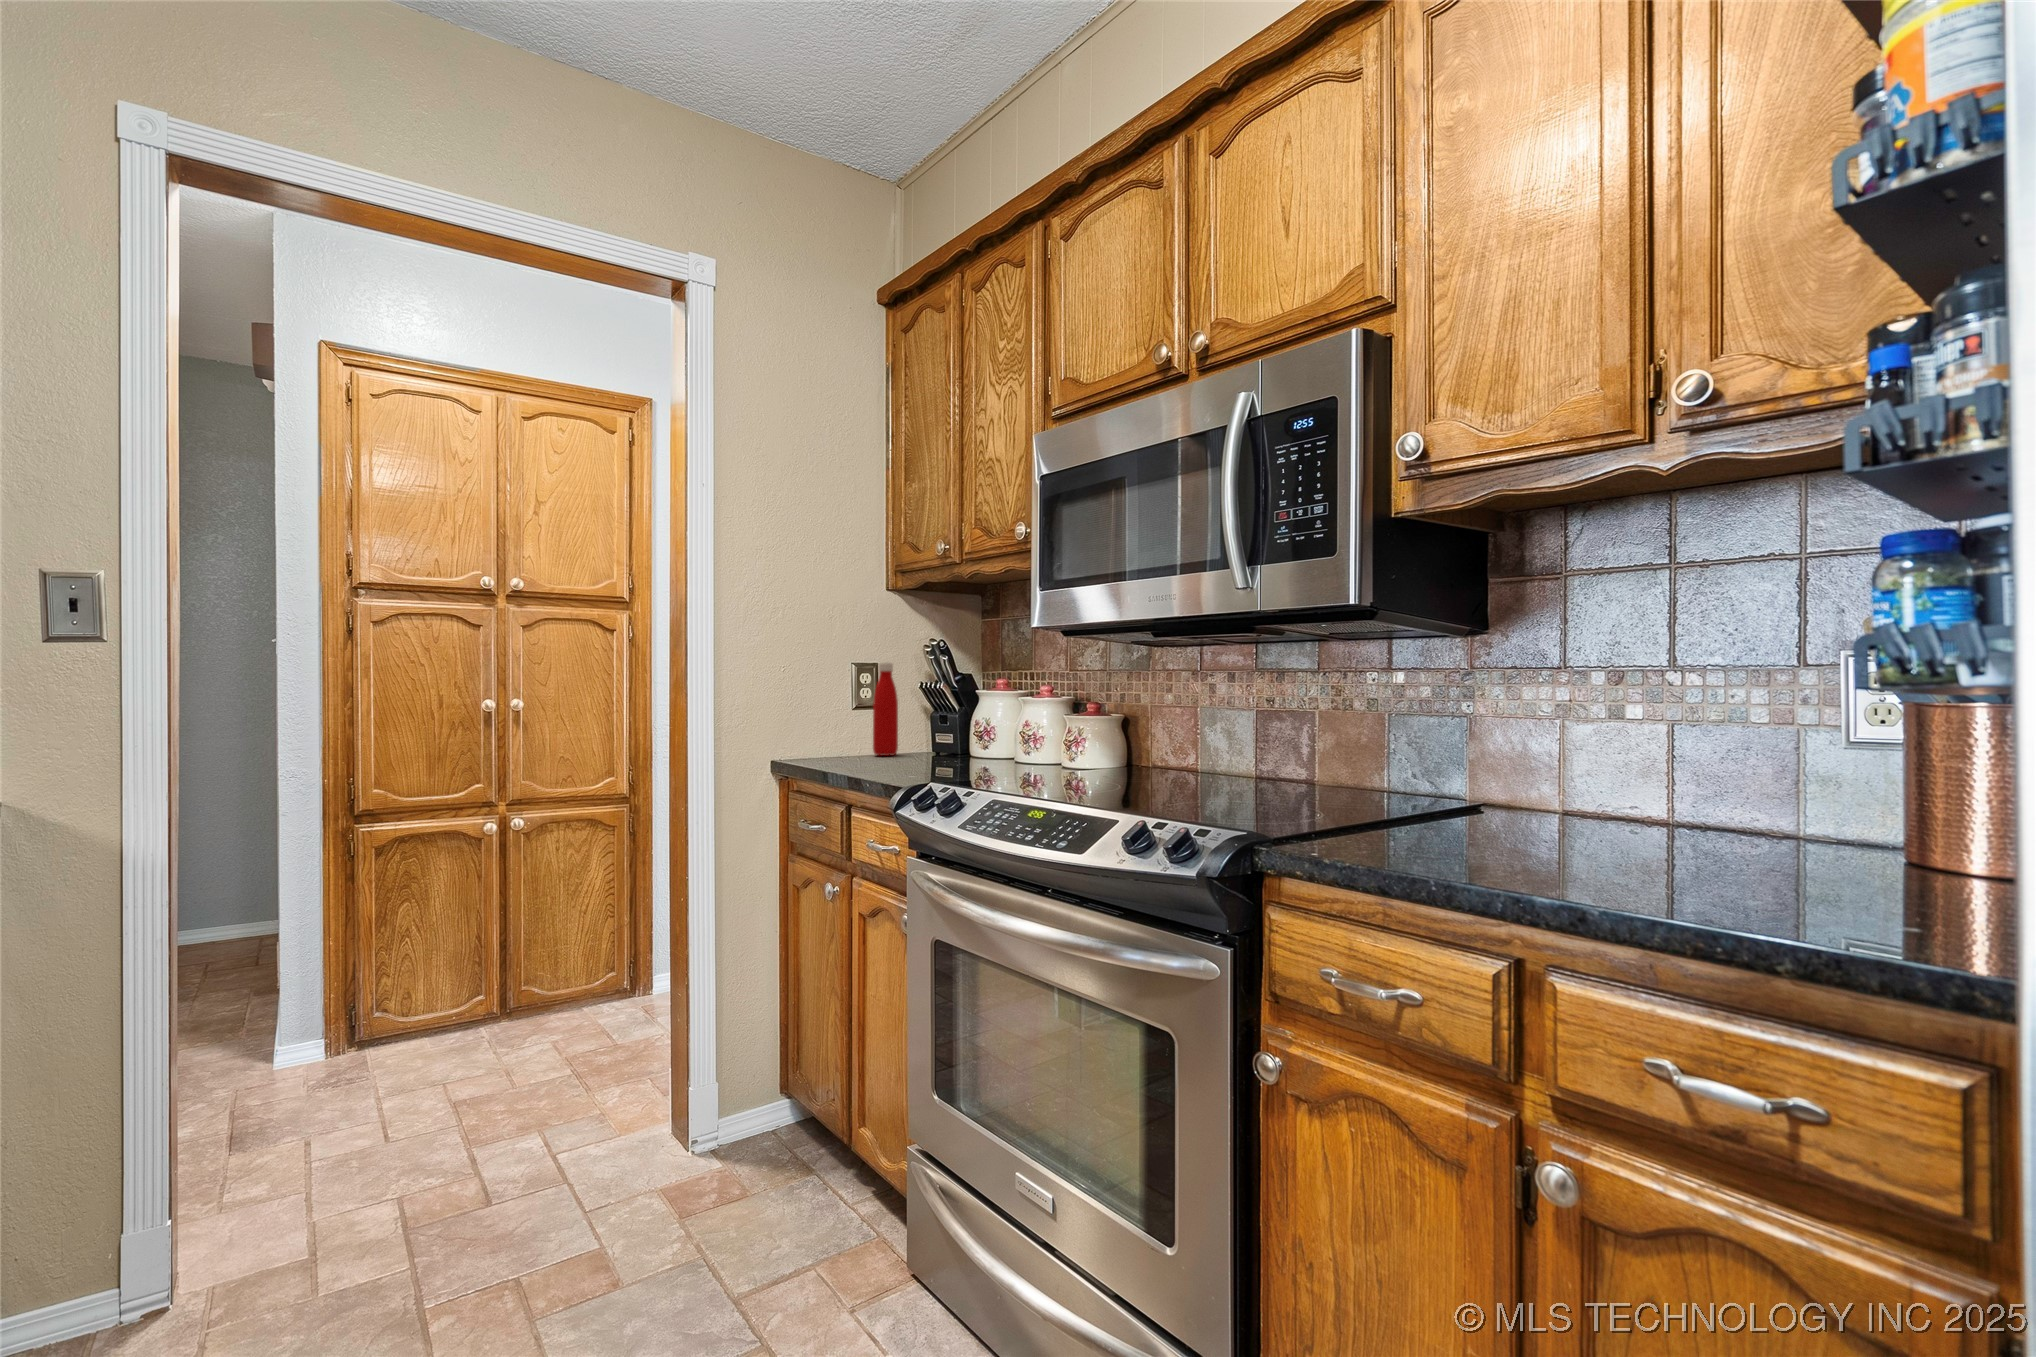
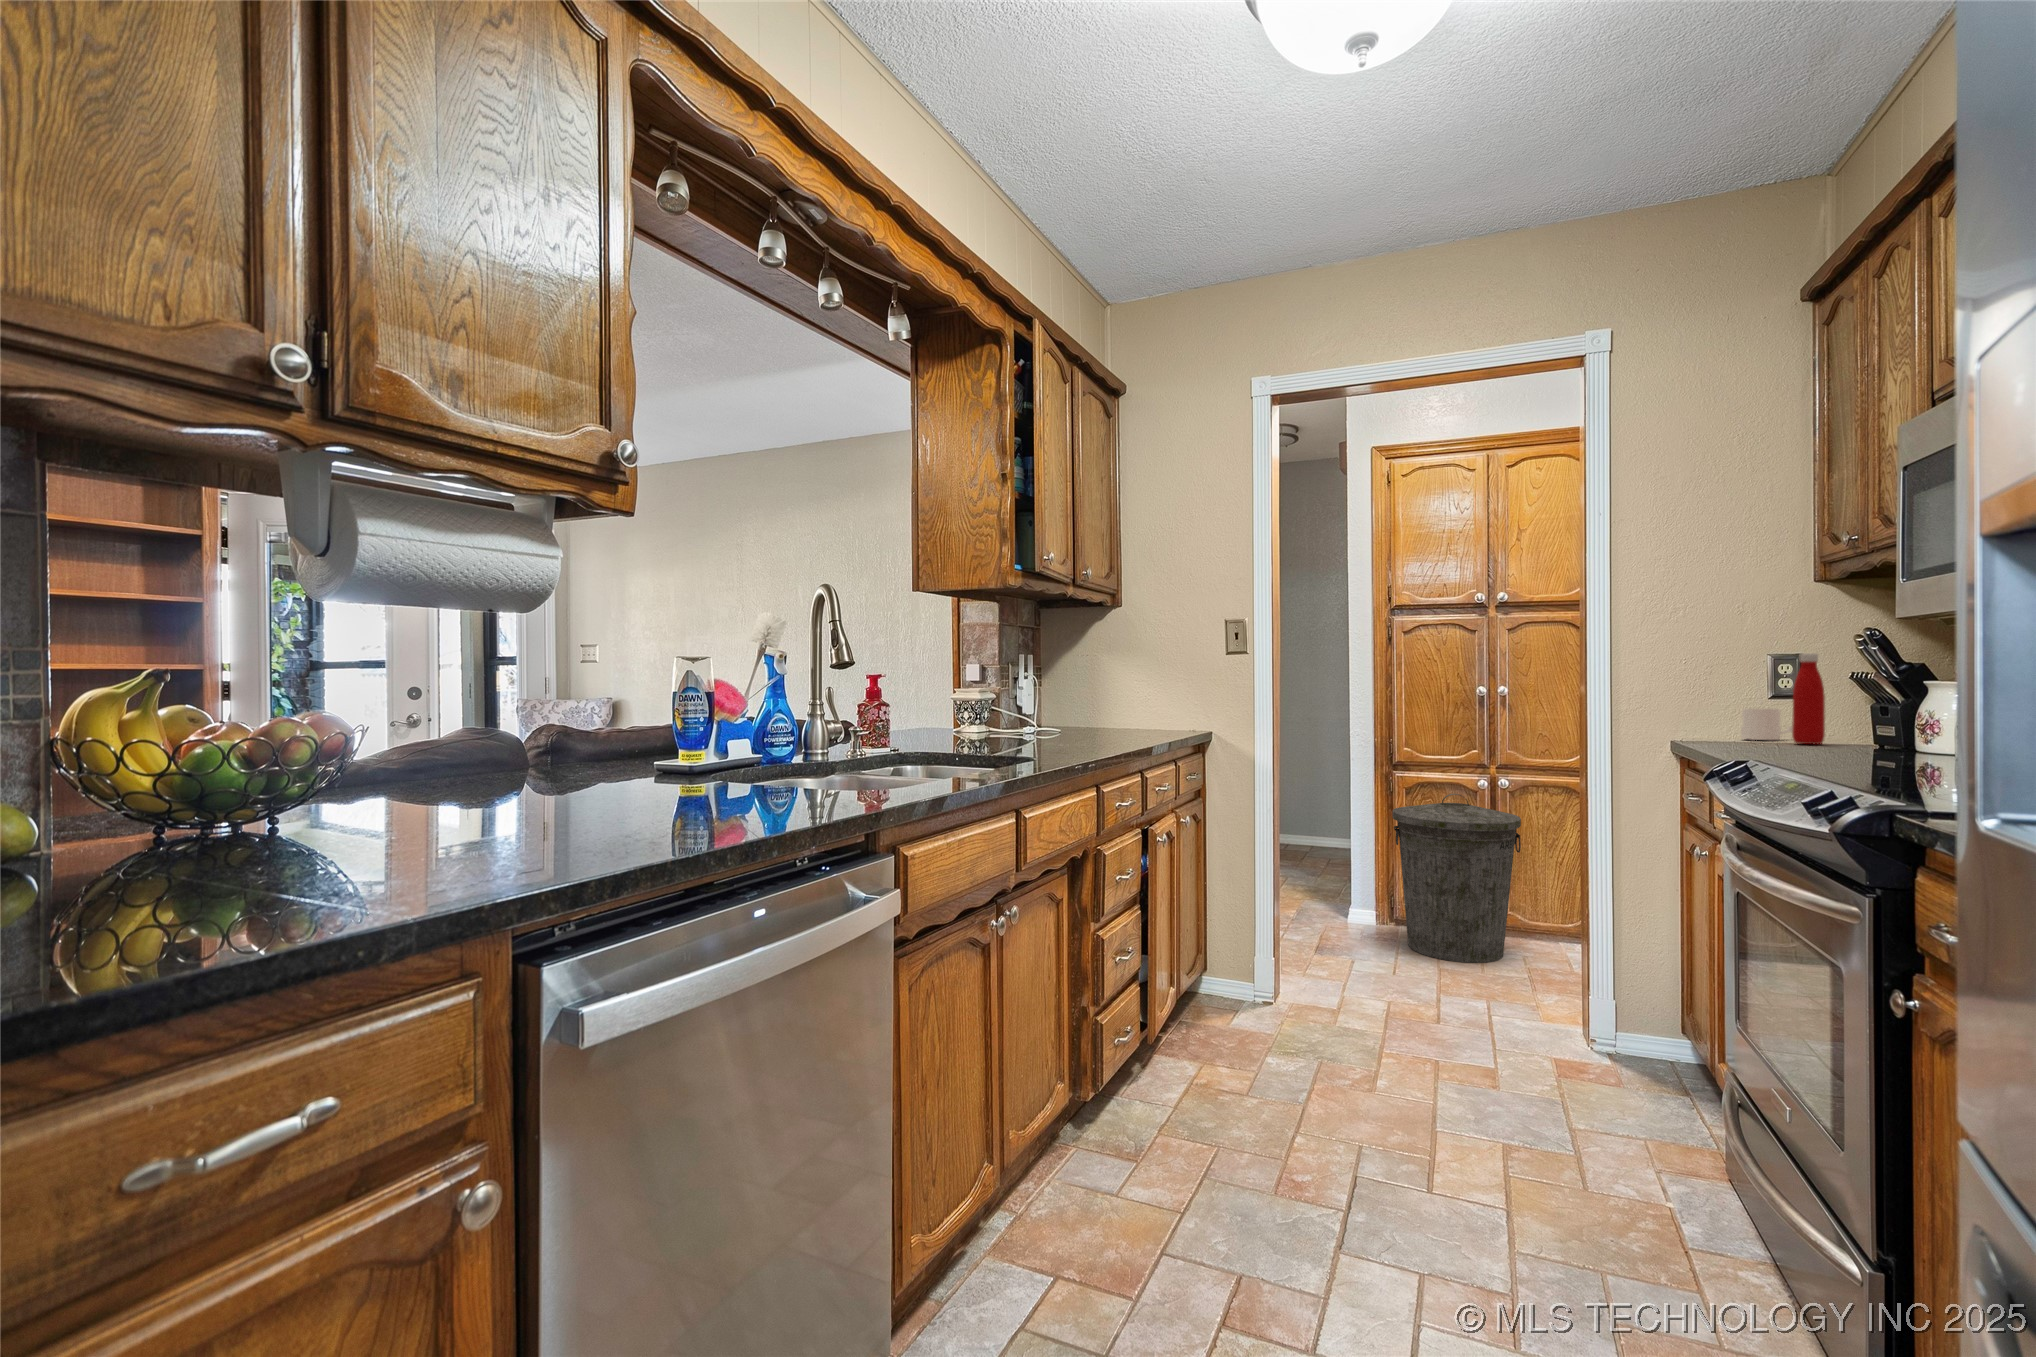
mug: none [819,719,858,753] -> present [1741,709,1792,740]
trash can: none [365,848,551,1091] -> present [1392,794,1521,963]

